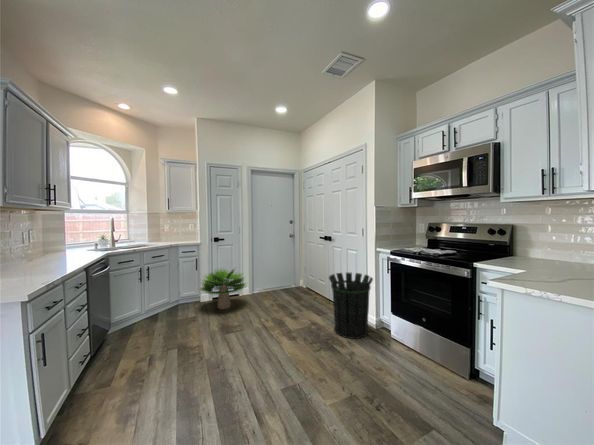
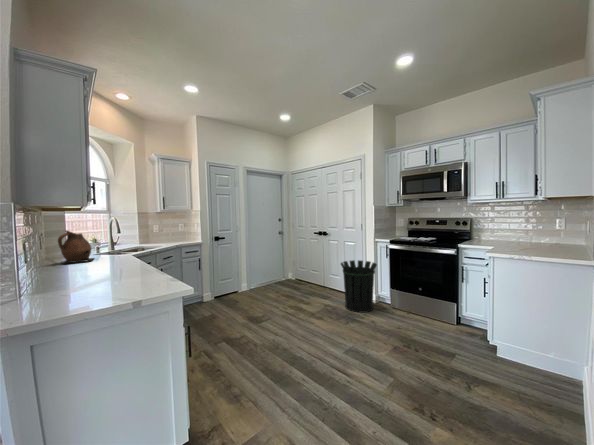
ceramic pitcher: none [34,230,73,260] -> present [58,230,94,264]
potted plant: present [200,269,245,309] -> none [207,263,256,305]

